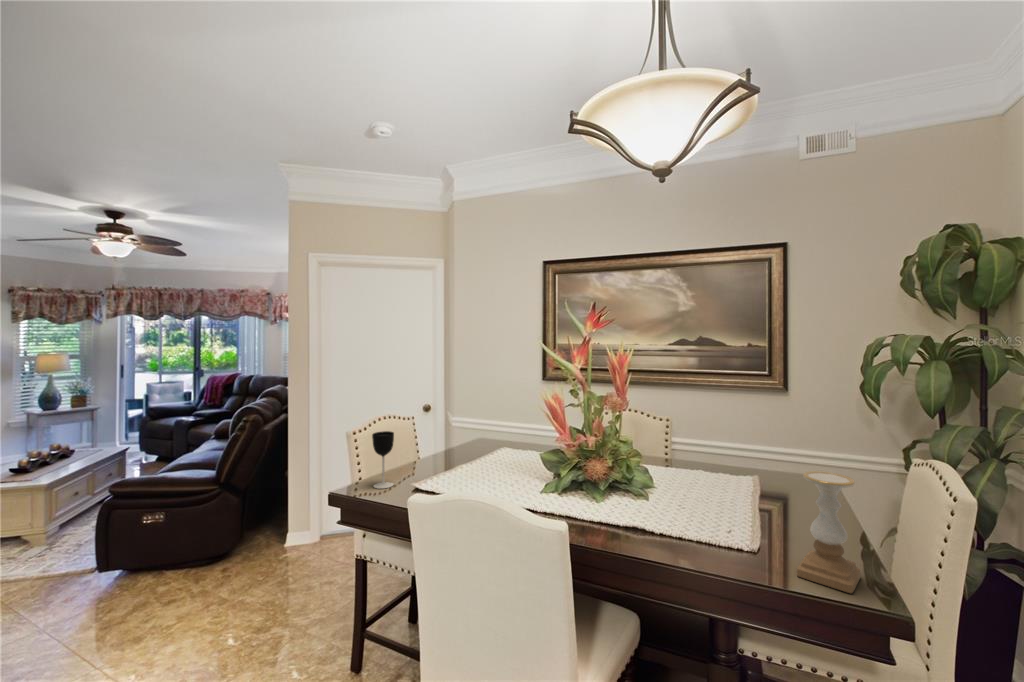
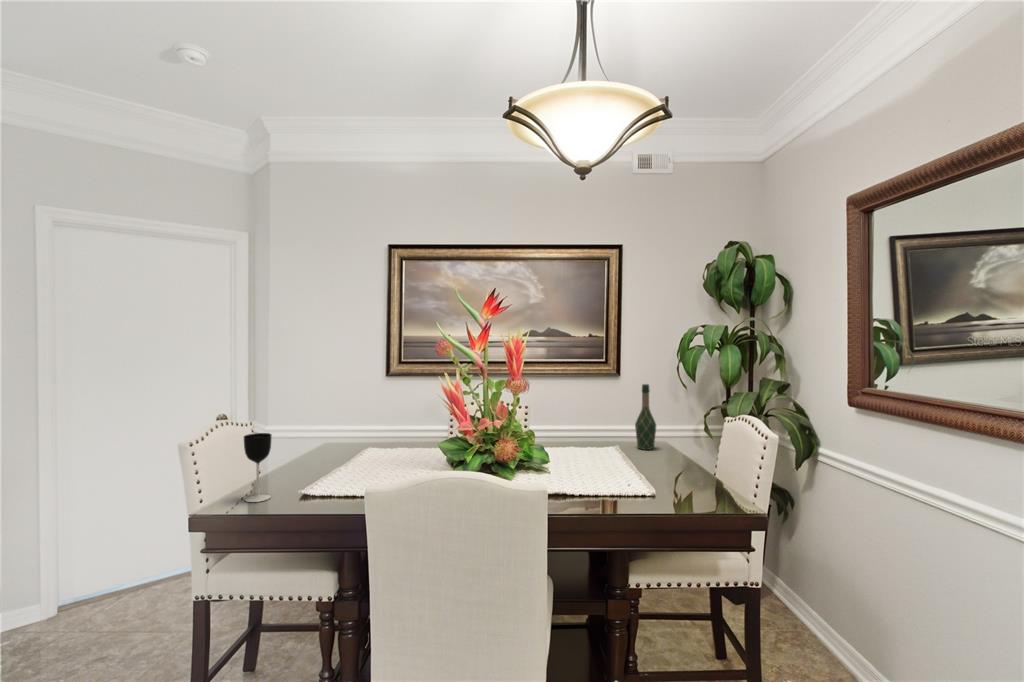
wine bottle: none [784,406,813,485] -> present [635,384,656,450]
candle holder: present [797,471,860,593] -> none [688,424,726,509]

